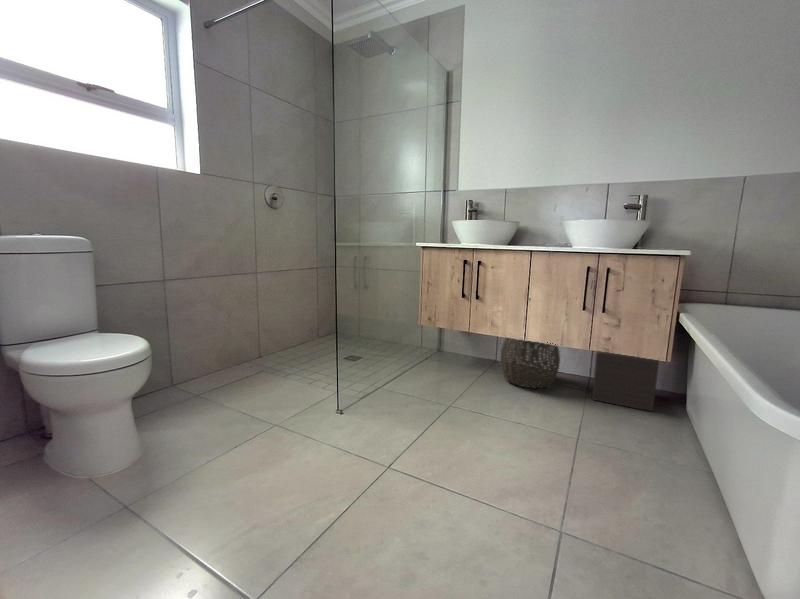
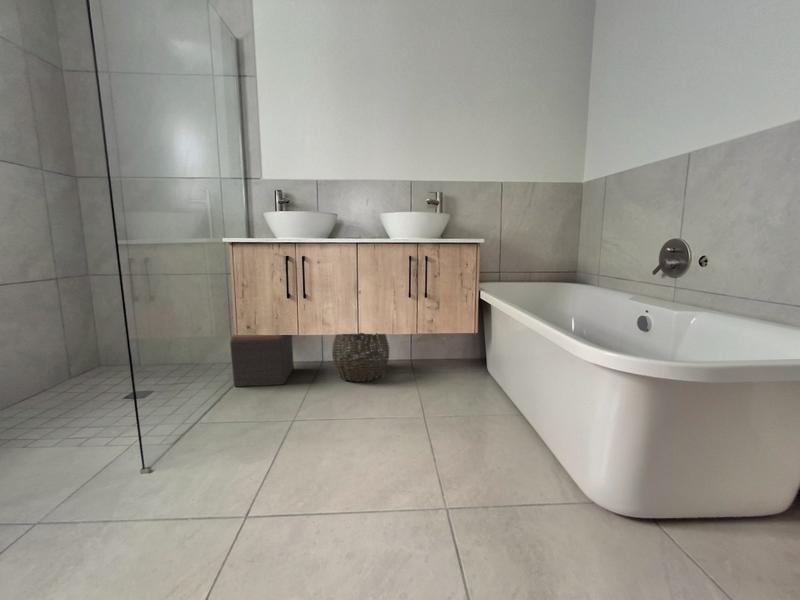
footstool: present [592,351,659,411] -> present [230,333,294,387]

